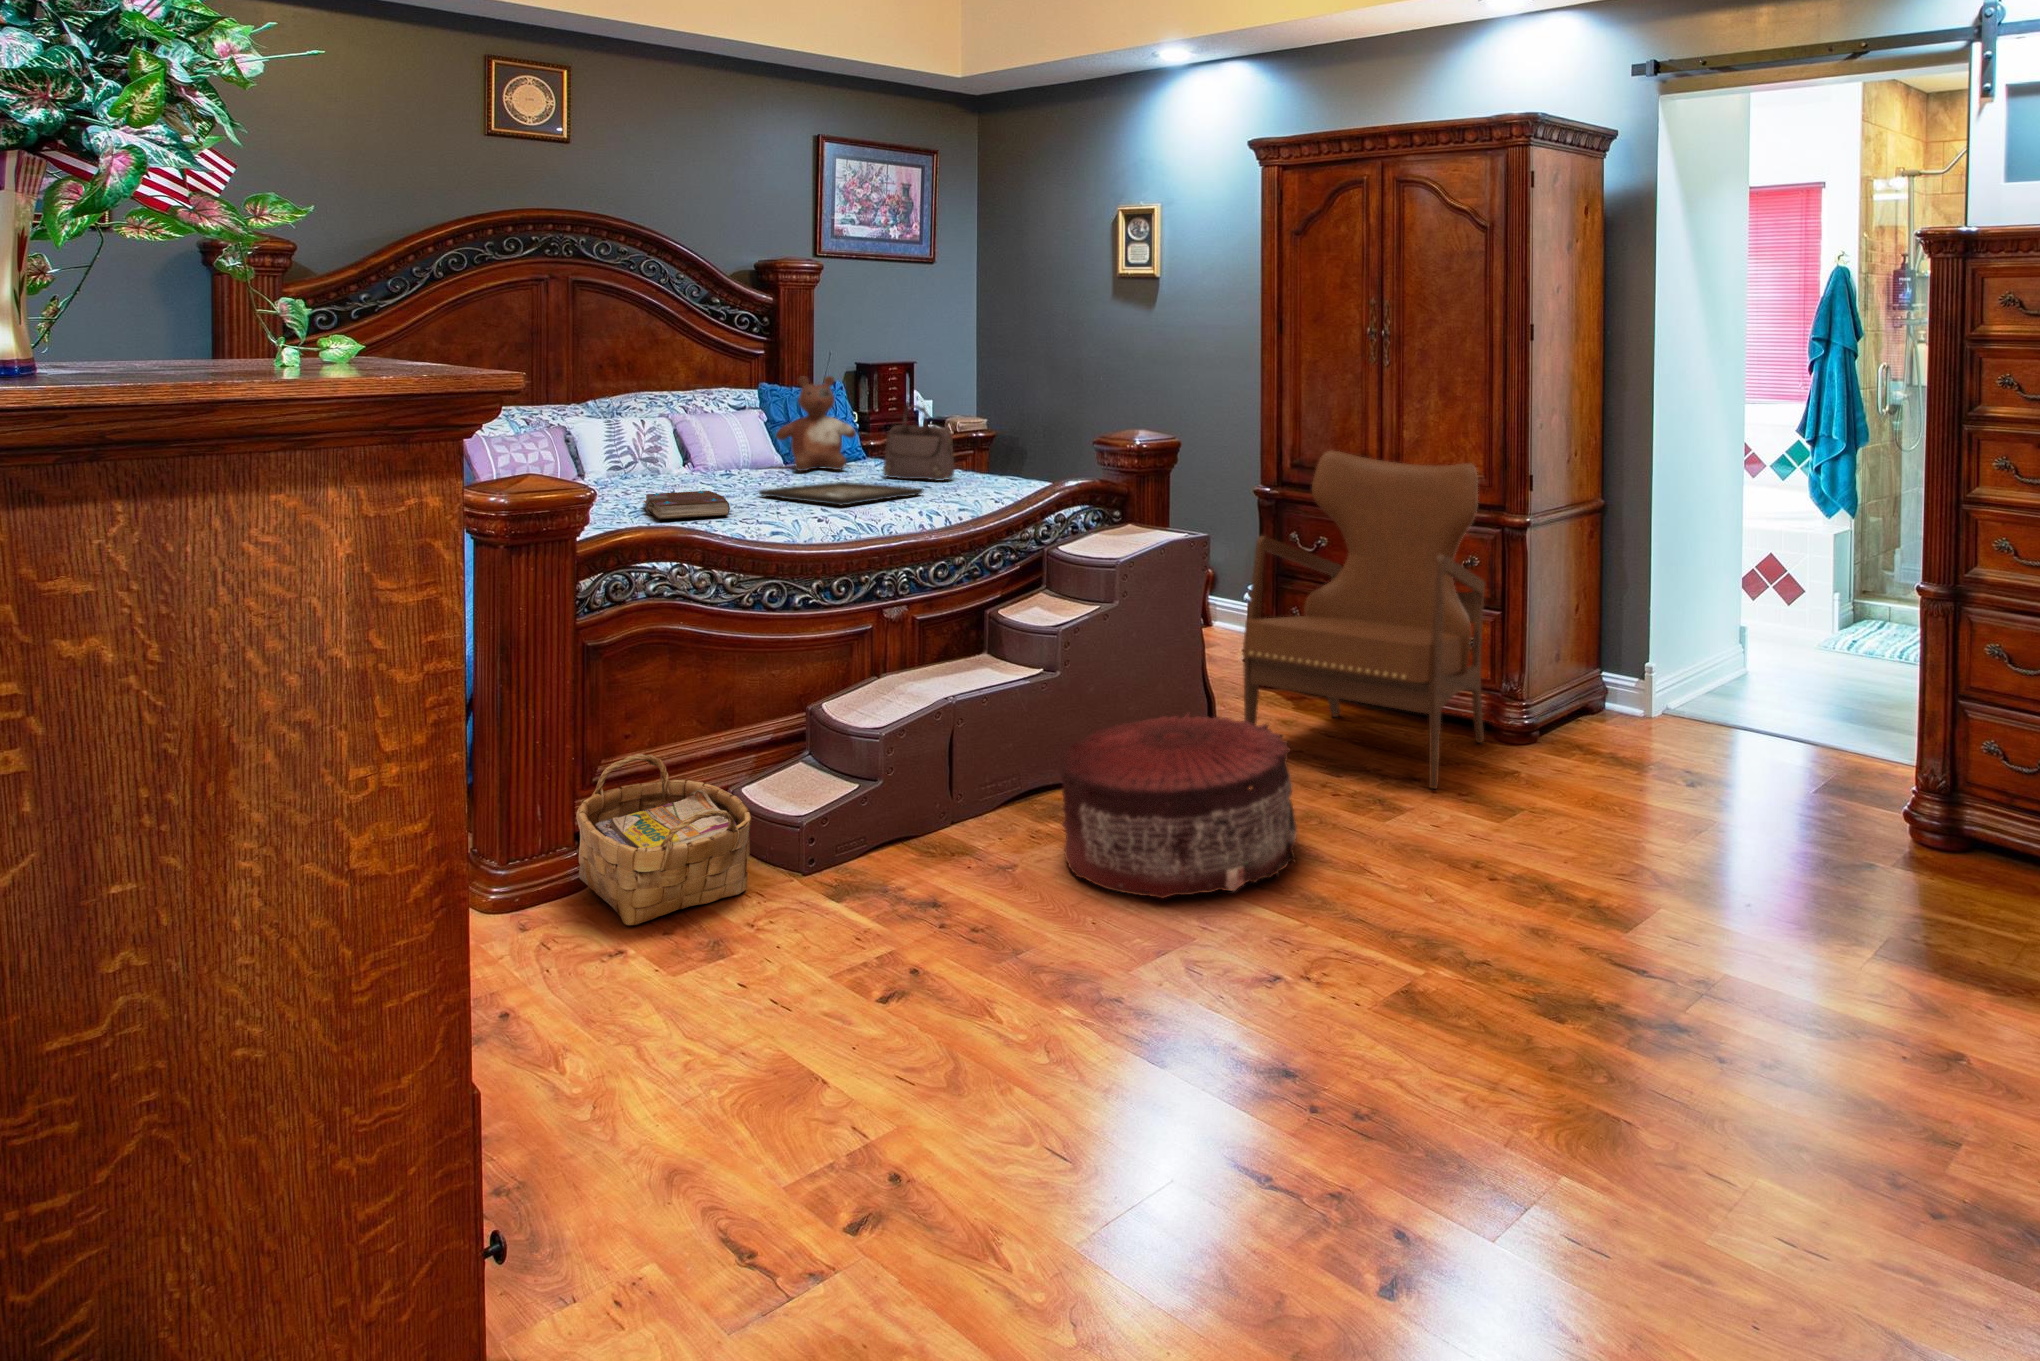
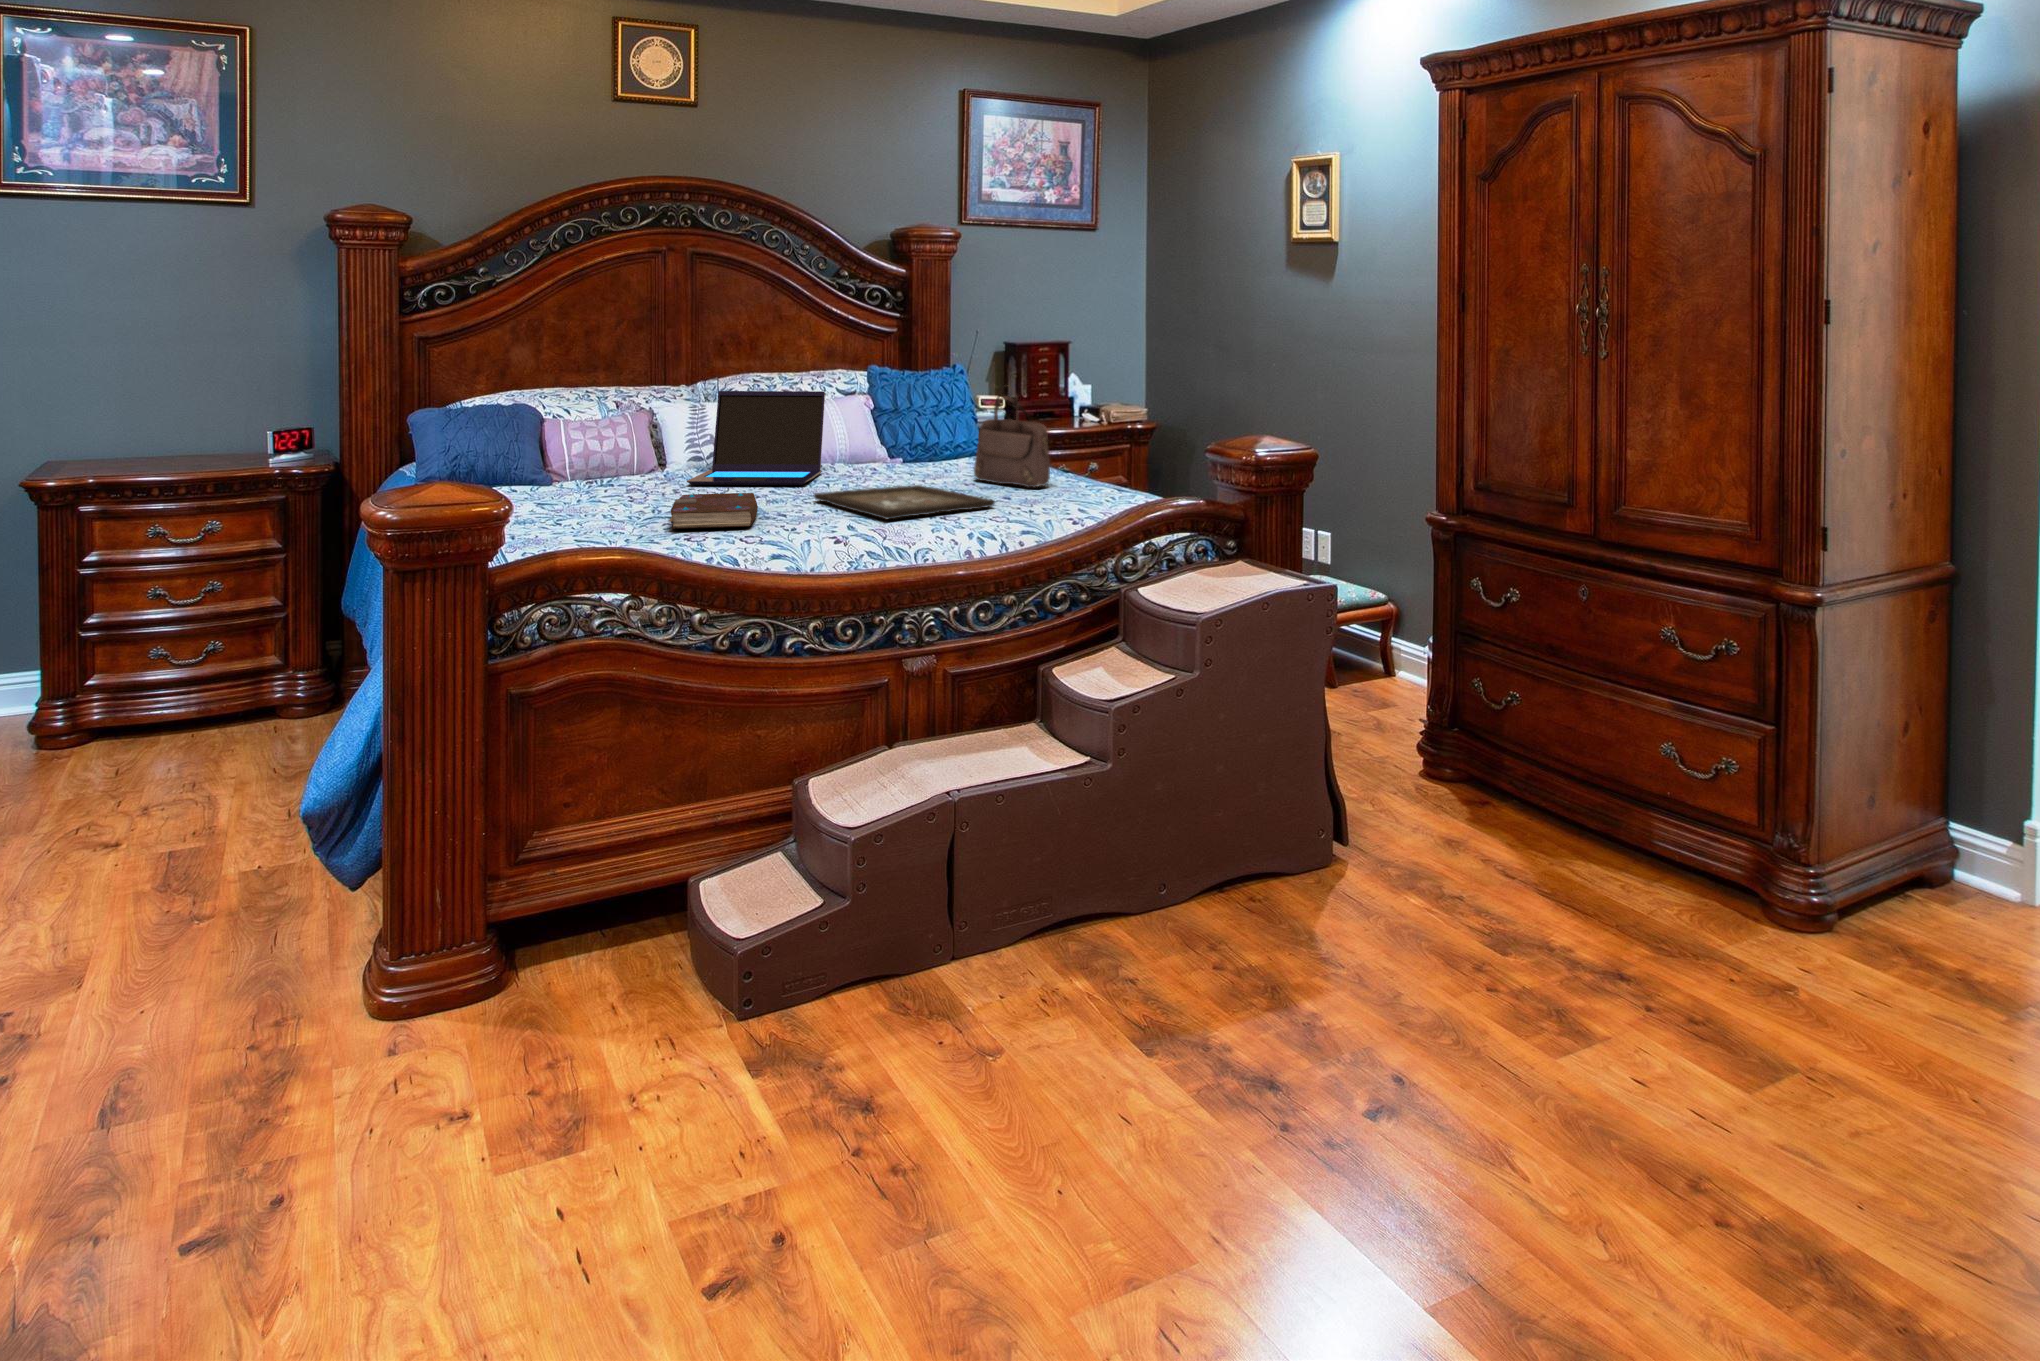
stuffed bear: present [776,376,856,471] -> none [872,358,960,468]
laptop: none [623,406,739,490] -> present [687,391,825,485]
armchair: present [1242,451,1485,789] -> none [1372,475,1747,1003]
pouf: present [1061,714,1297,898] -> none [1059,849,1399,1169]
woven basket: present [576,754,752,926] -> none [474,830,673,1067]

